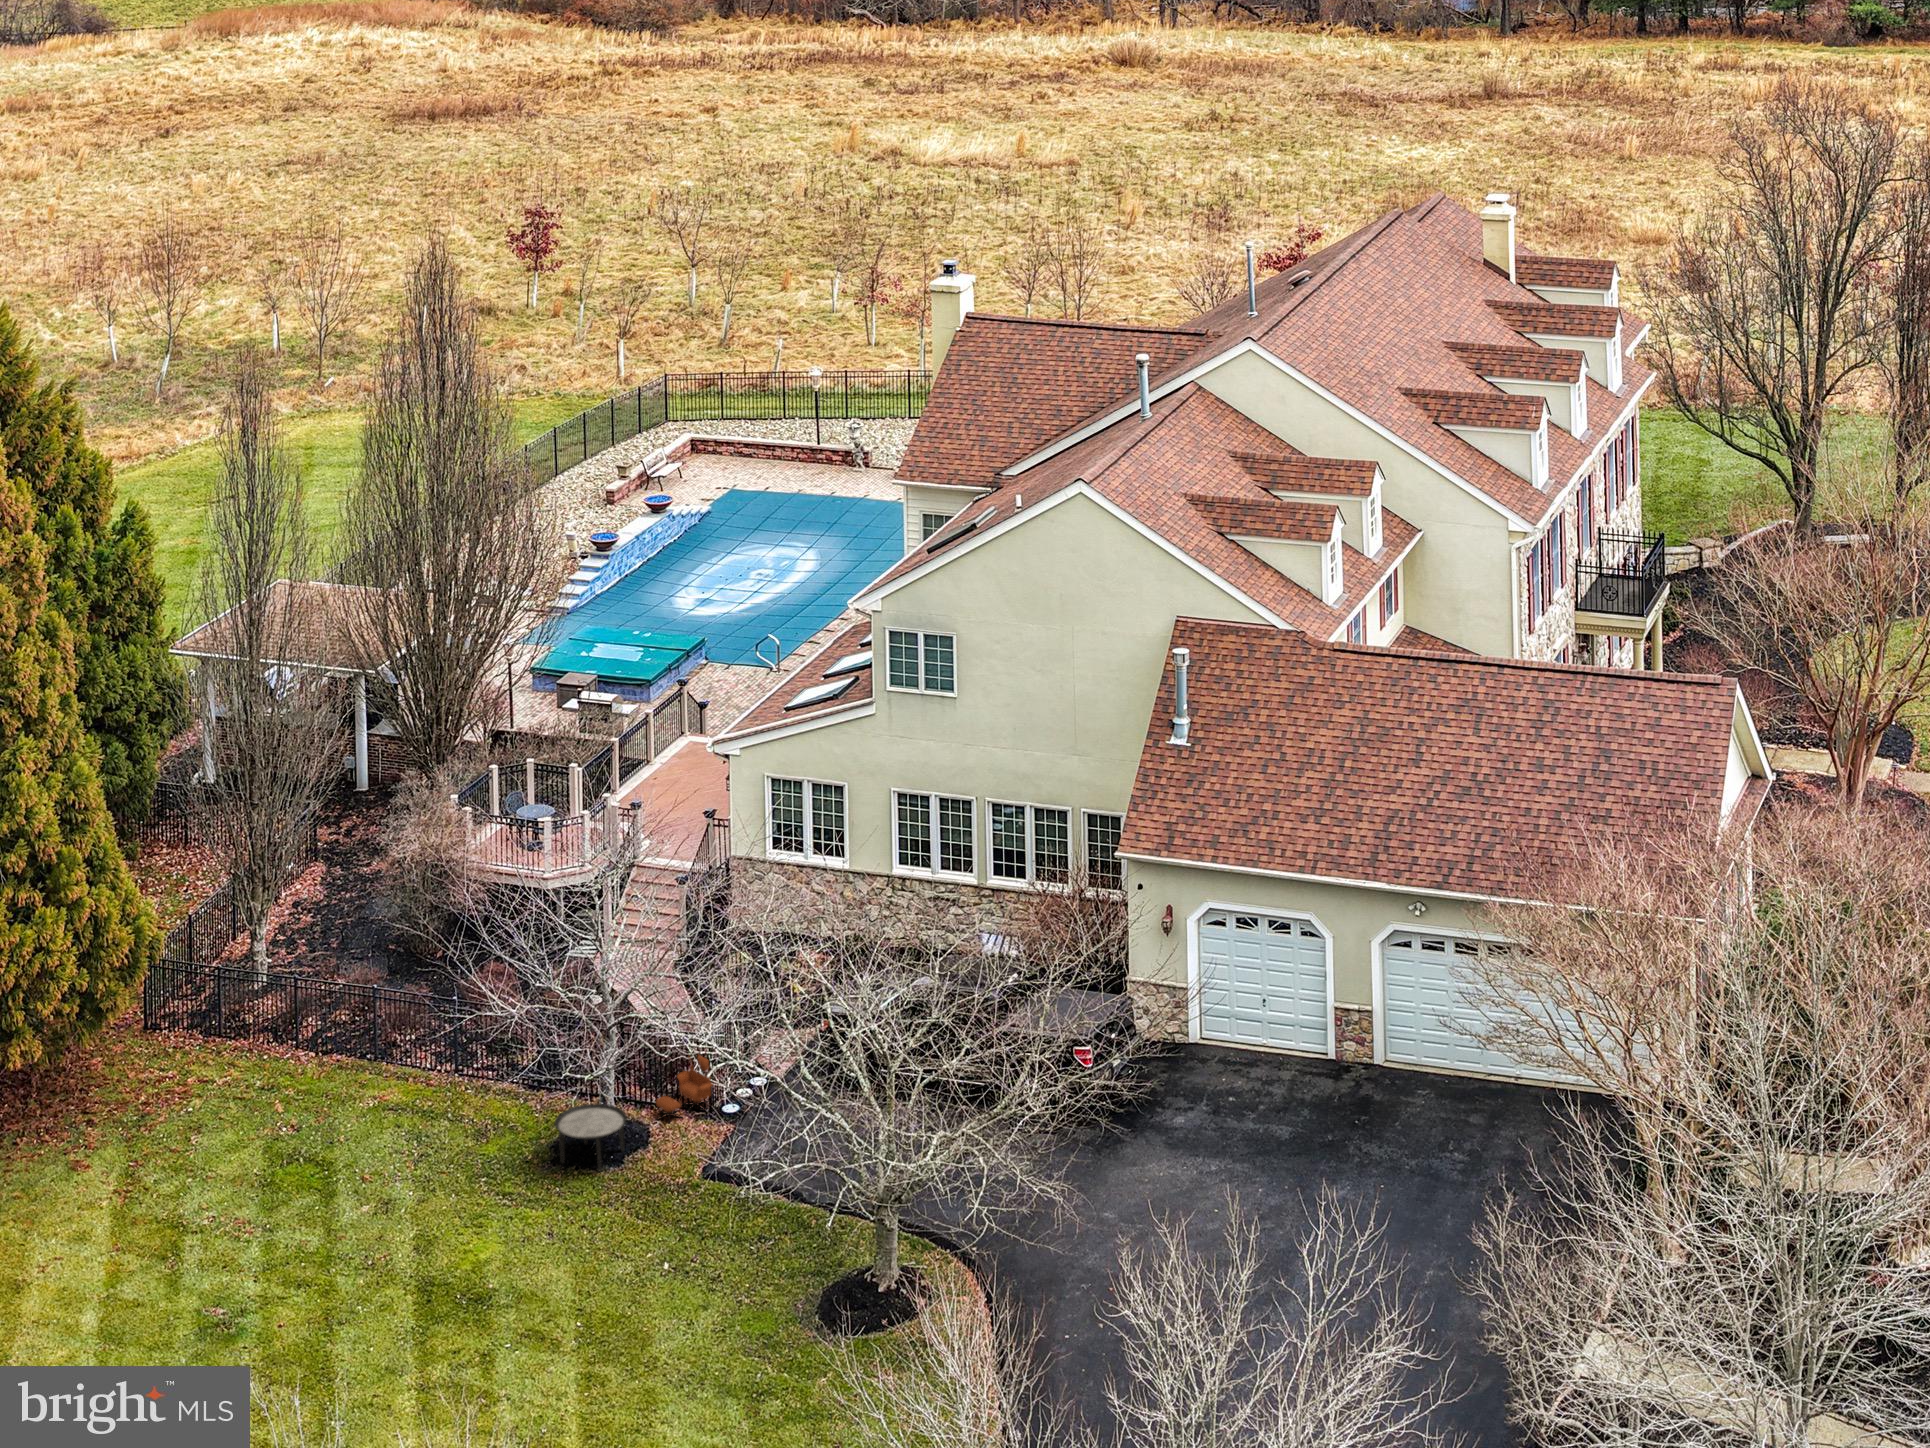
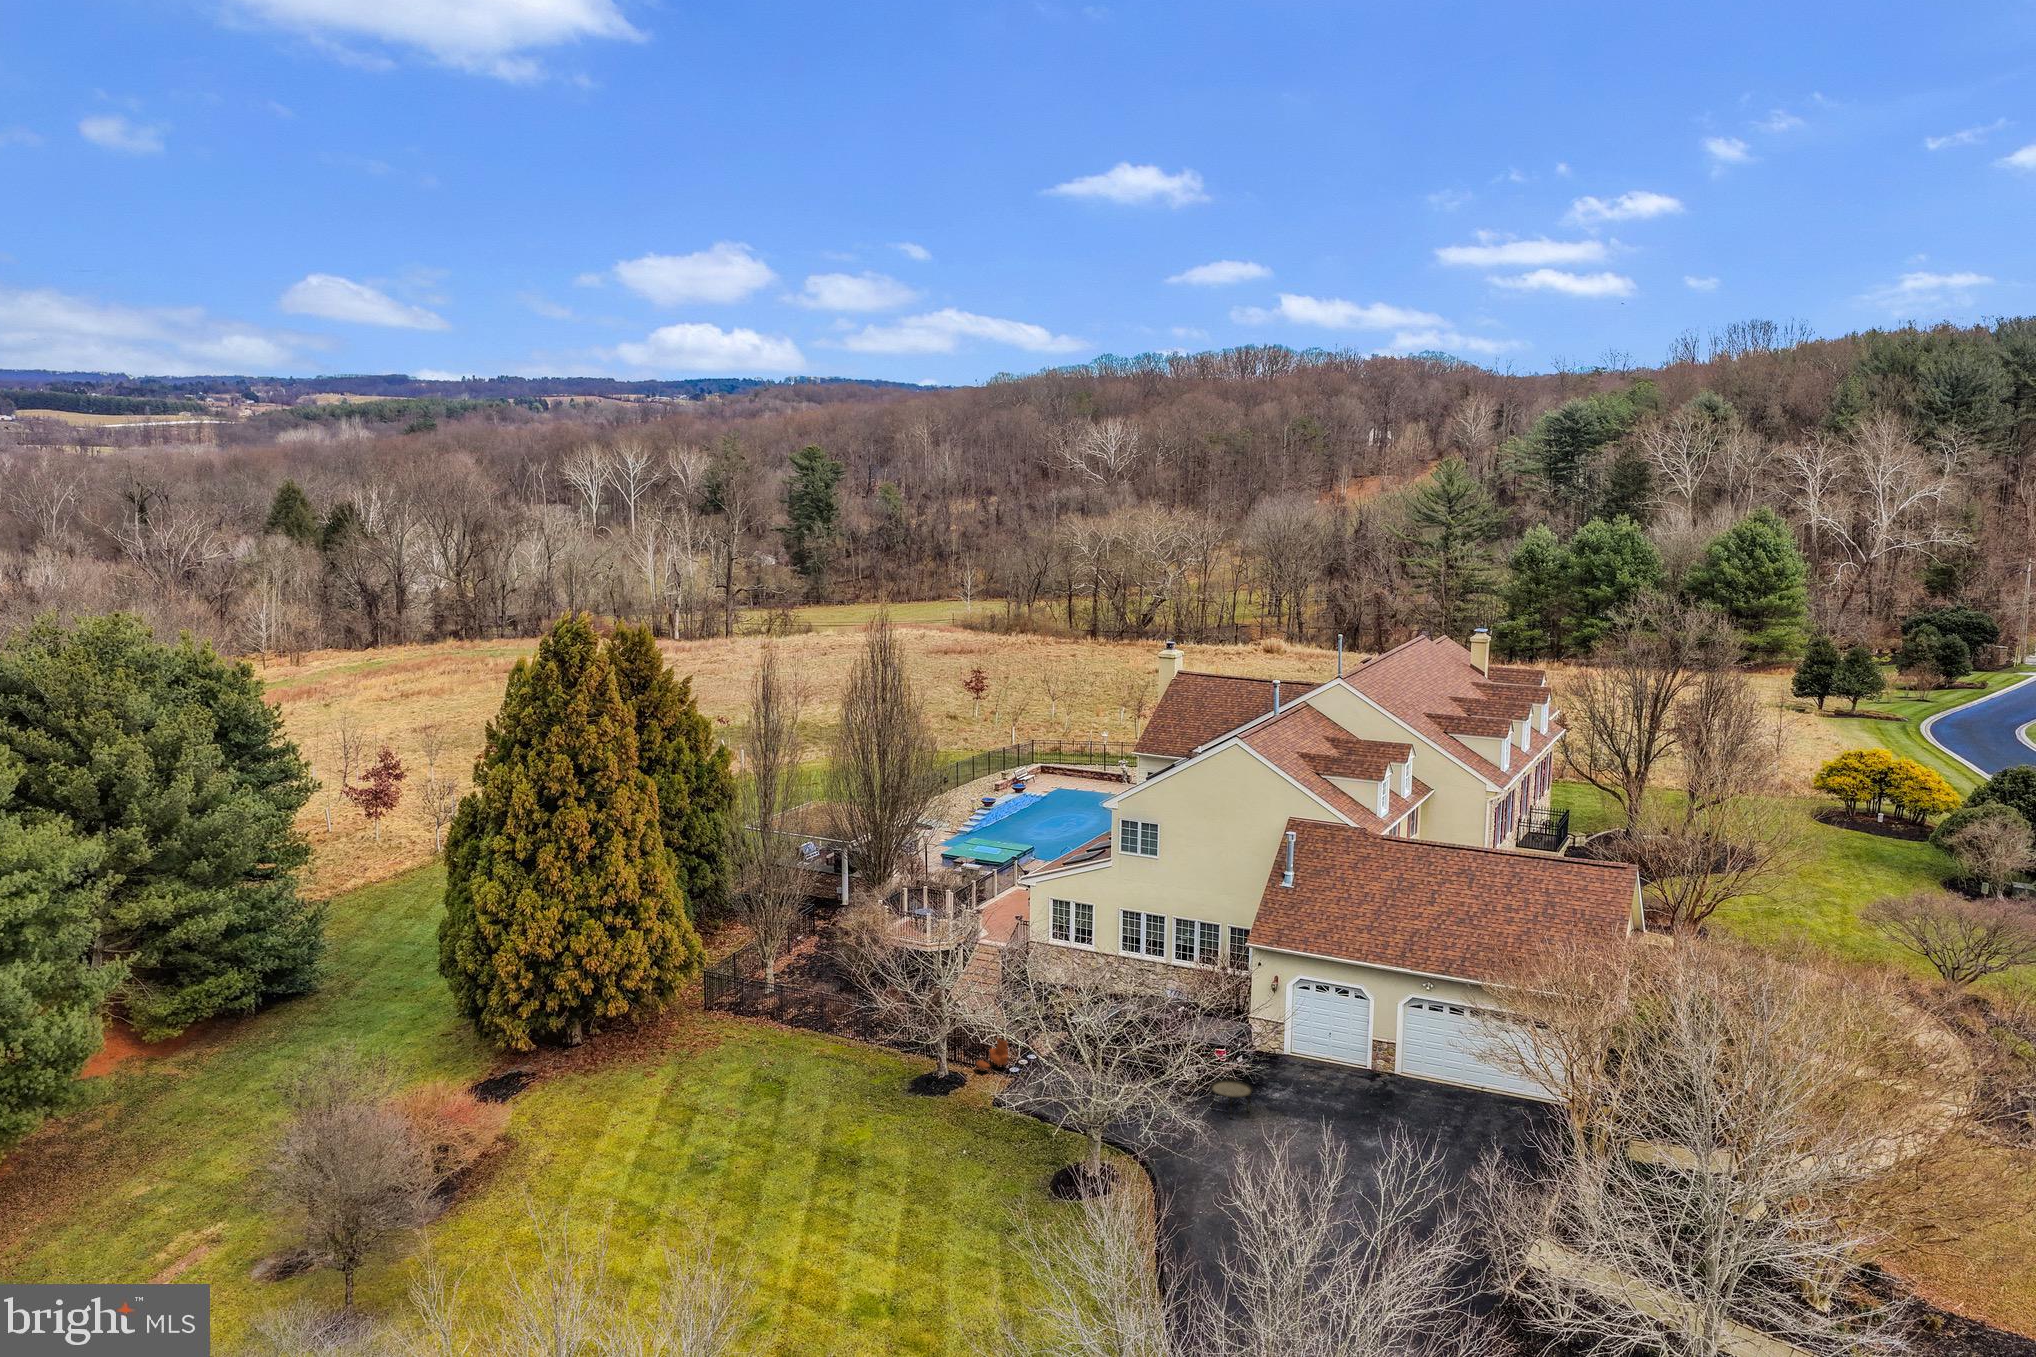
round table: present [555,1103,627,1172] -> present [1210,1079,1253,1118]

